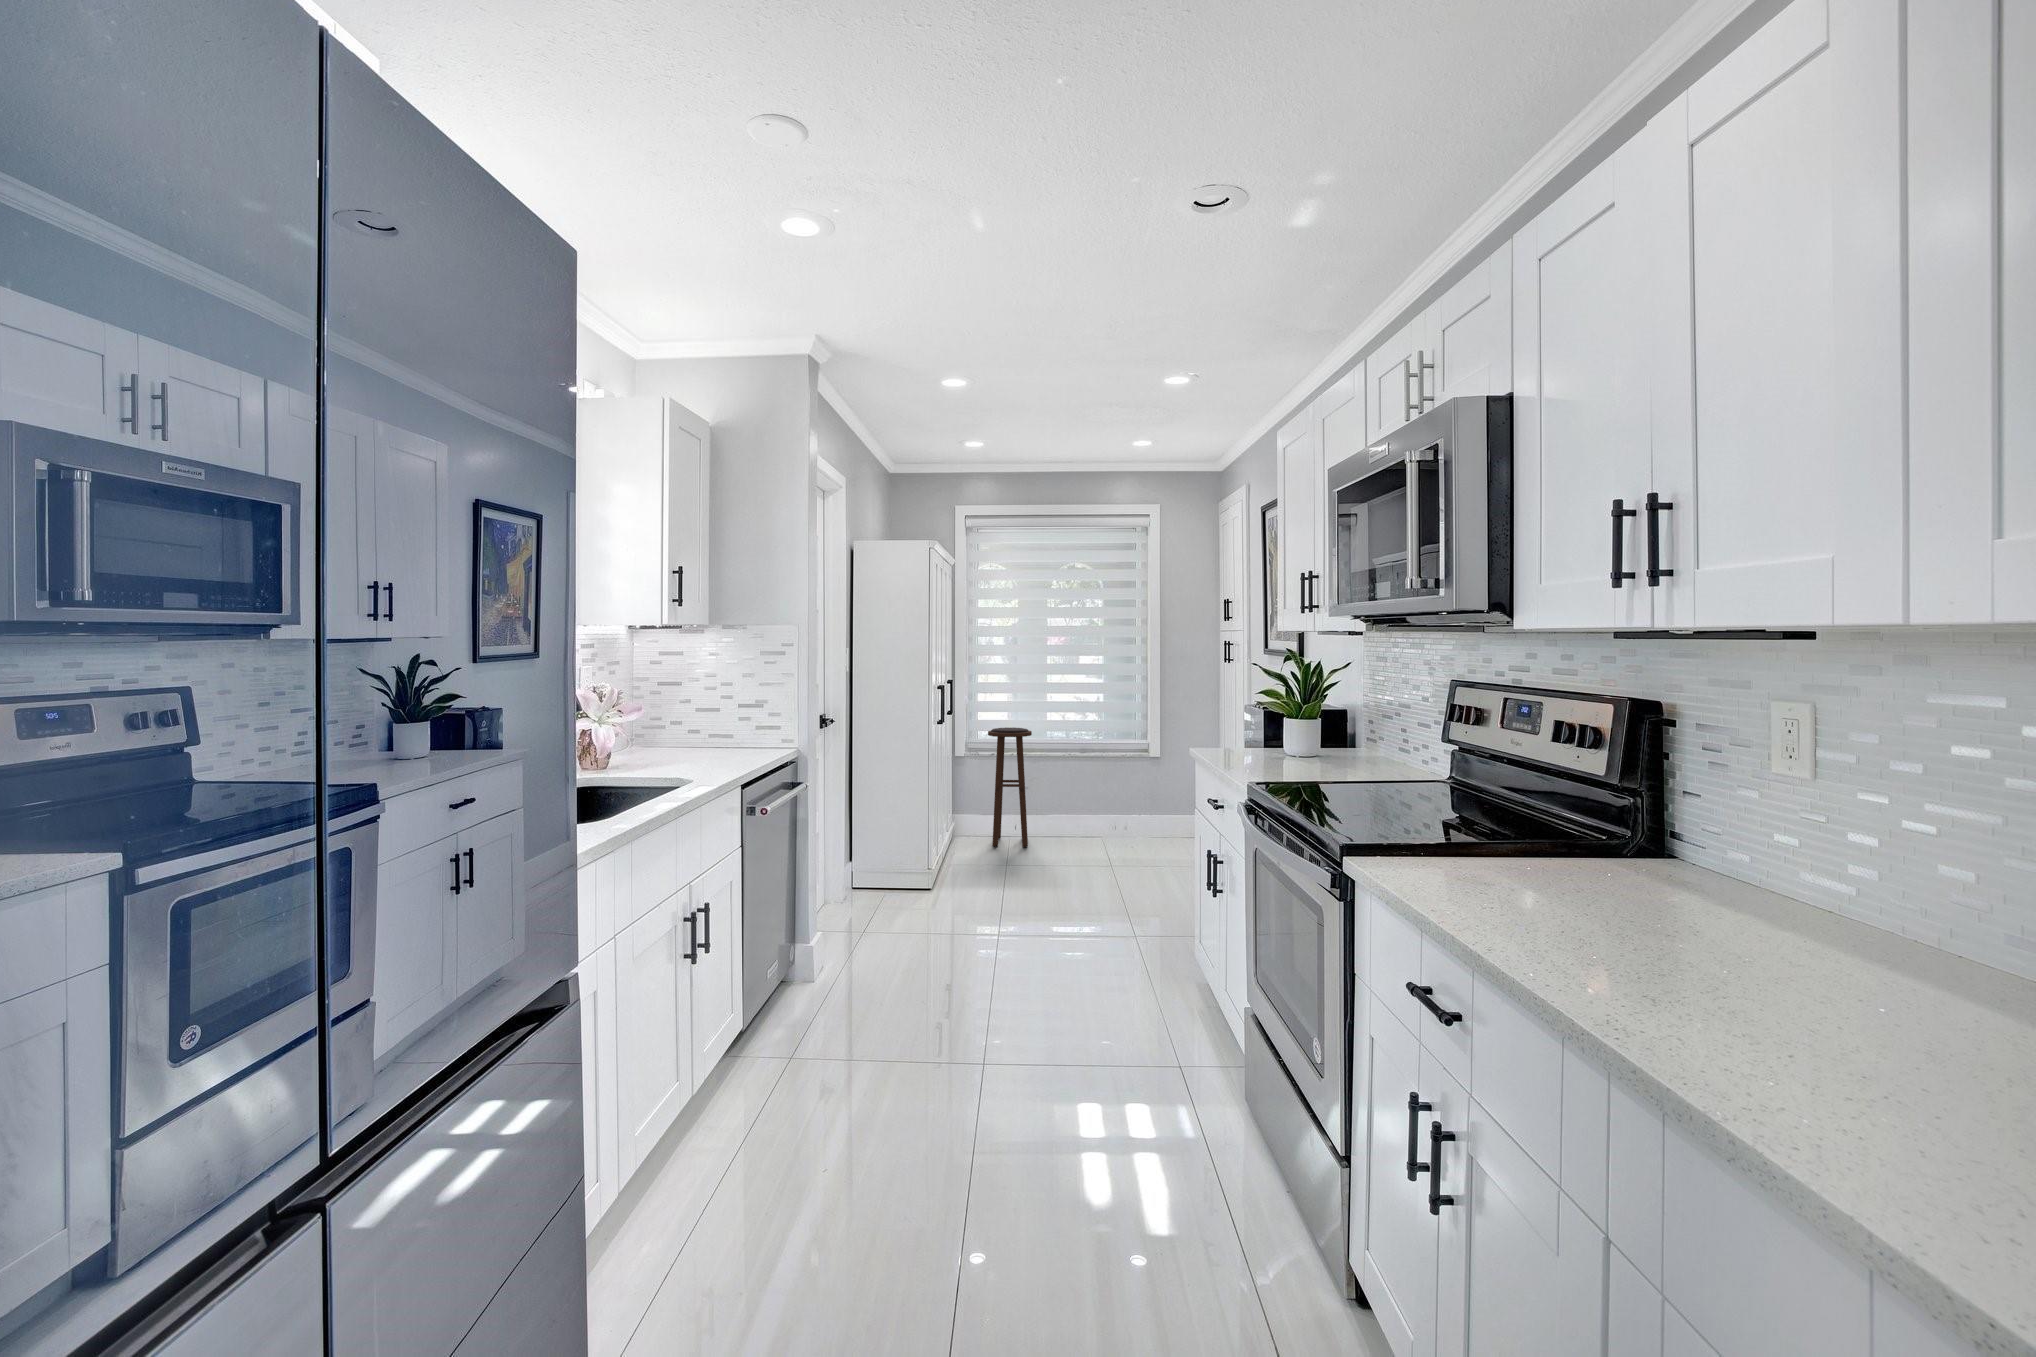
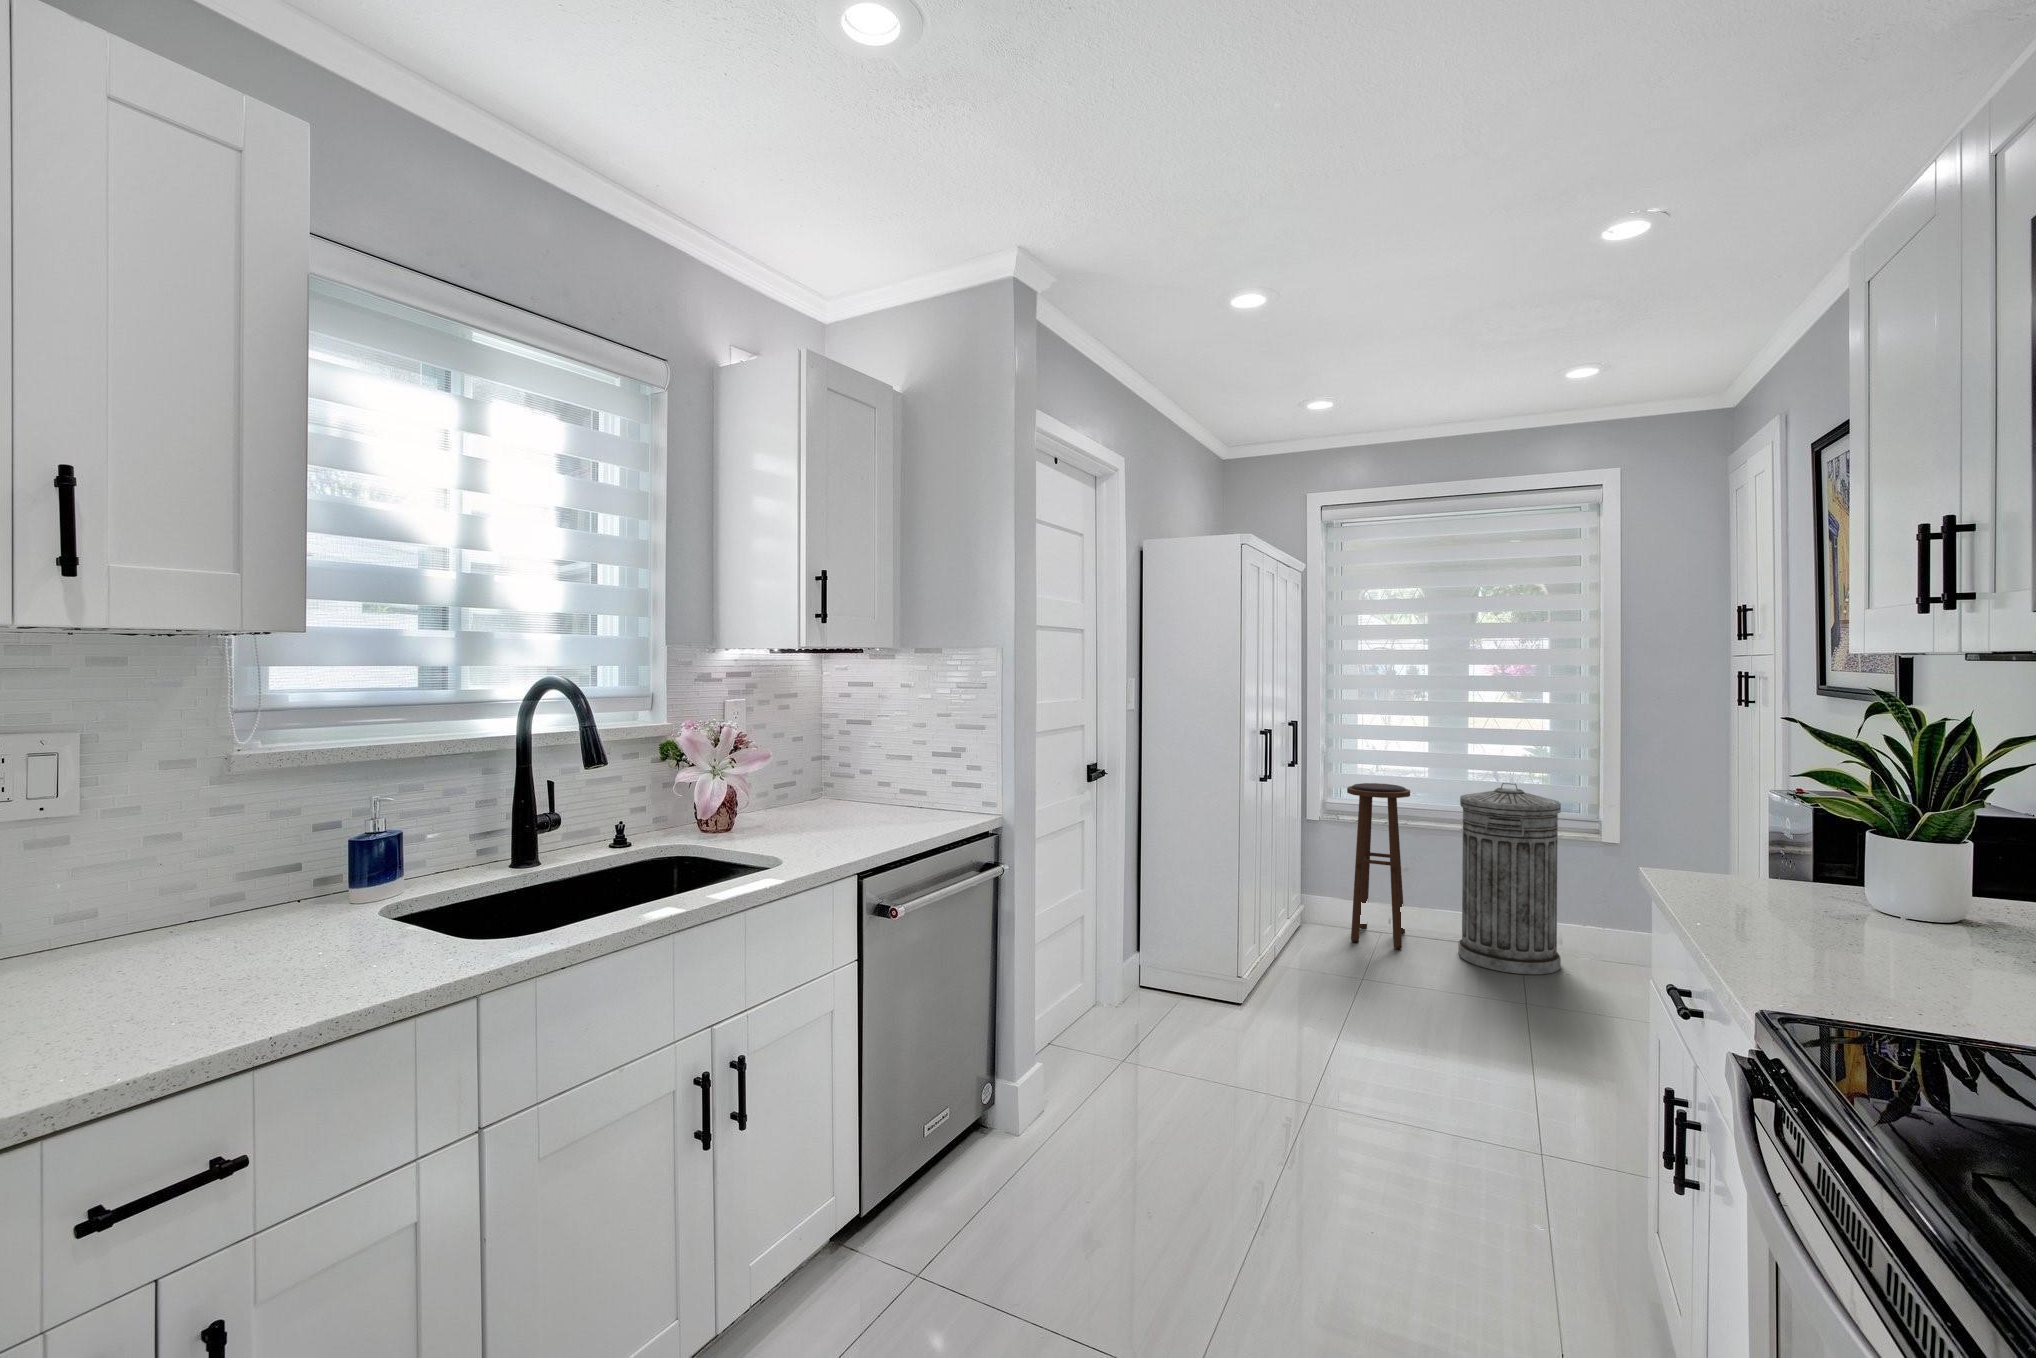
trash can: none [1064,722,1127,852] -> present [1458,783,1561,974]

